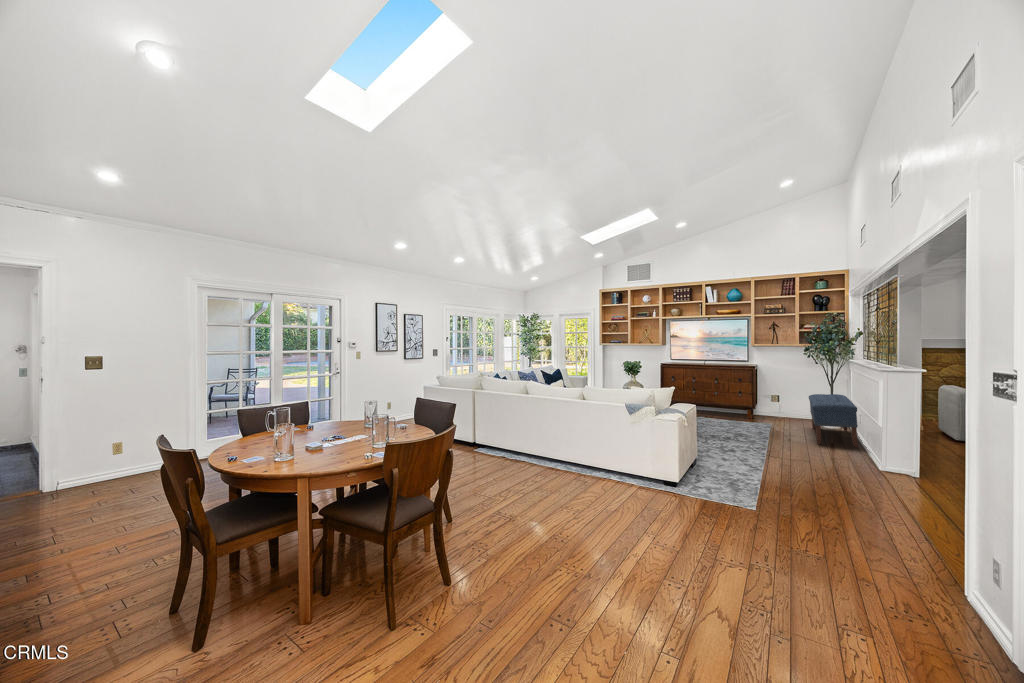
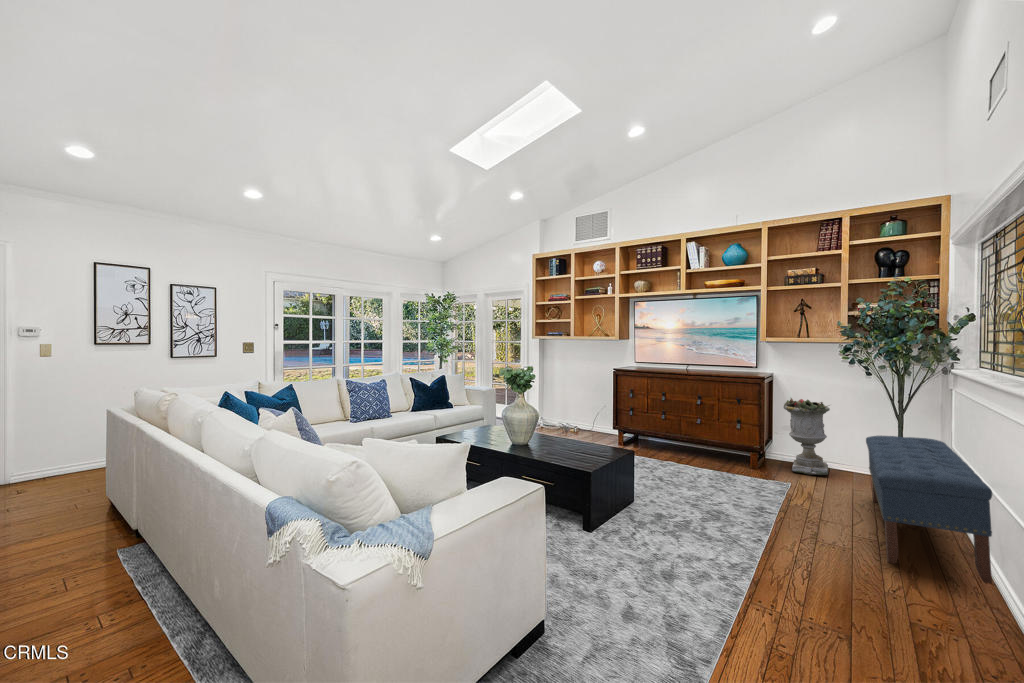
planter: none [765,378,791,420] -> present [784,398,830,475]

